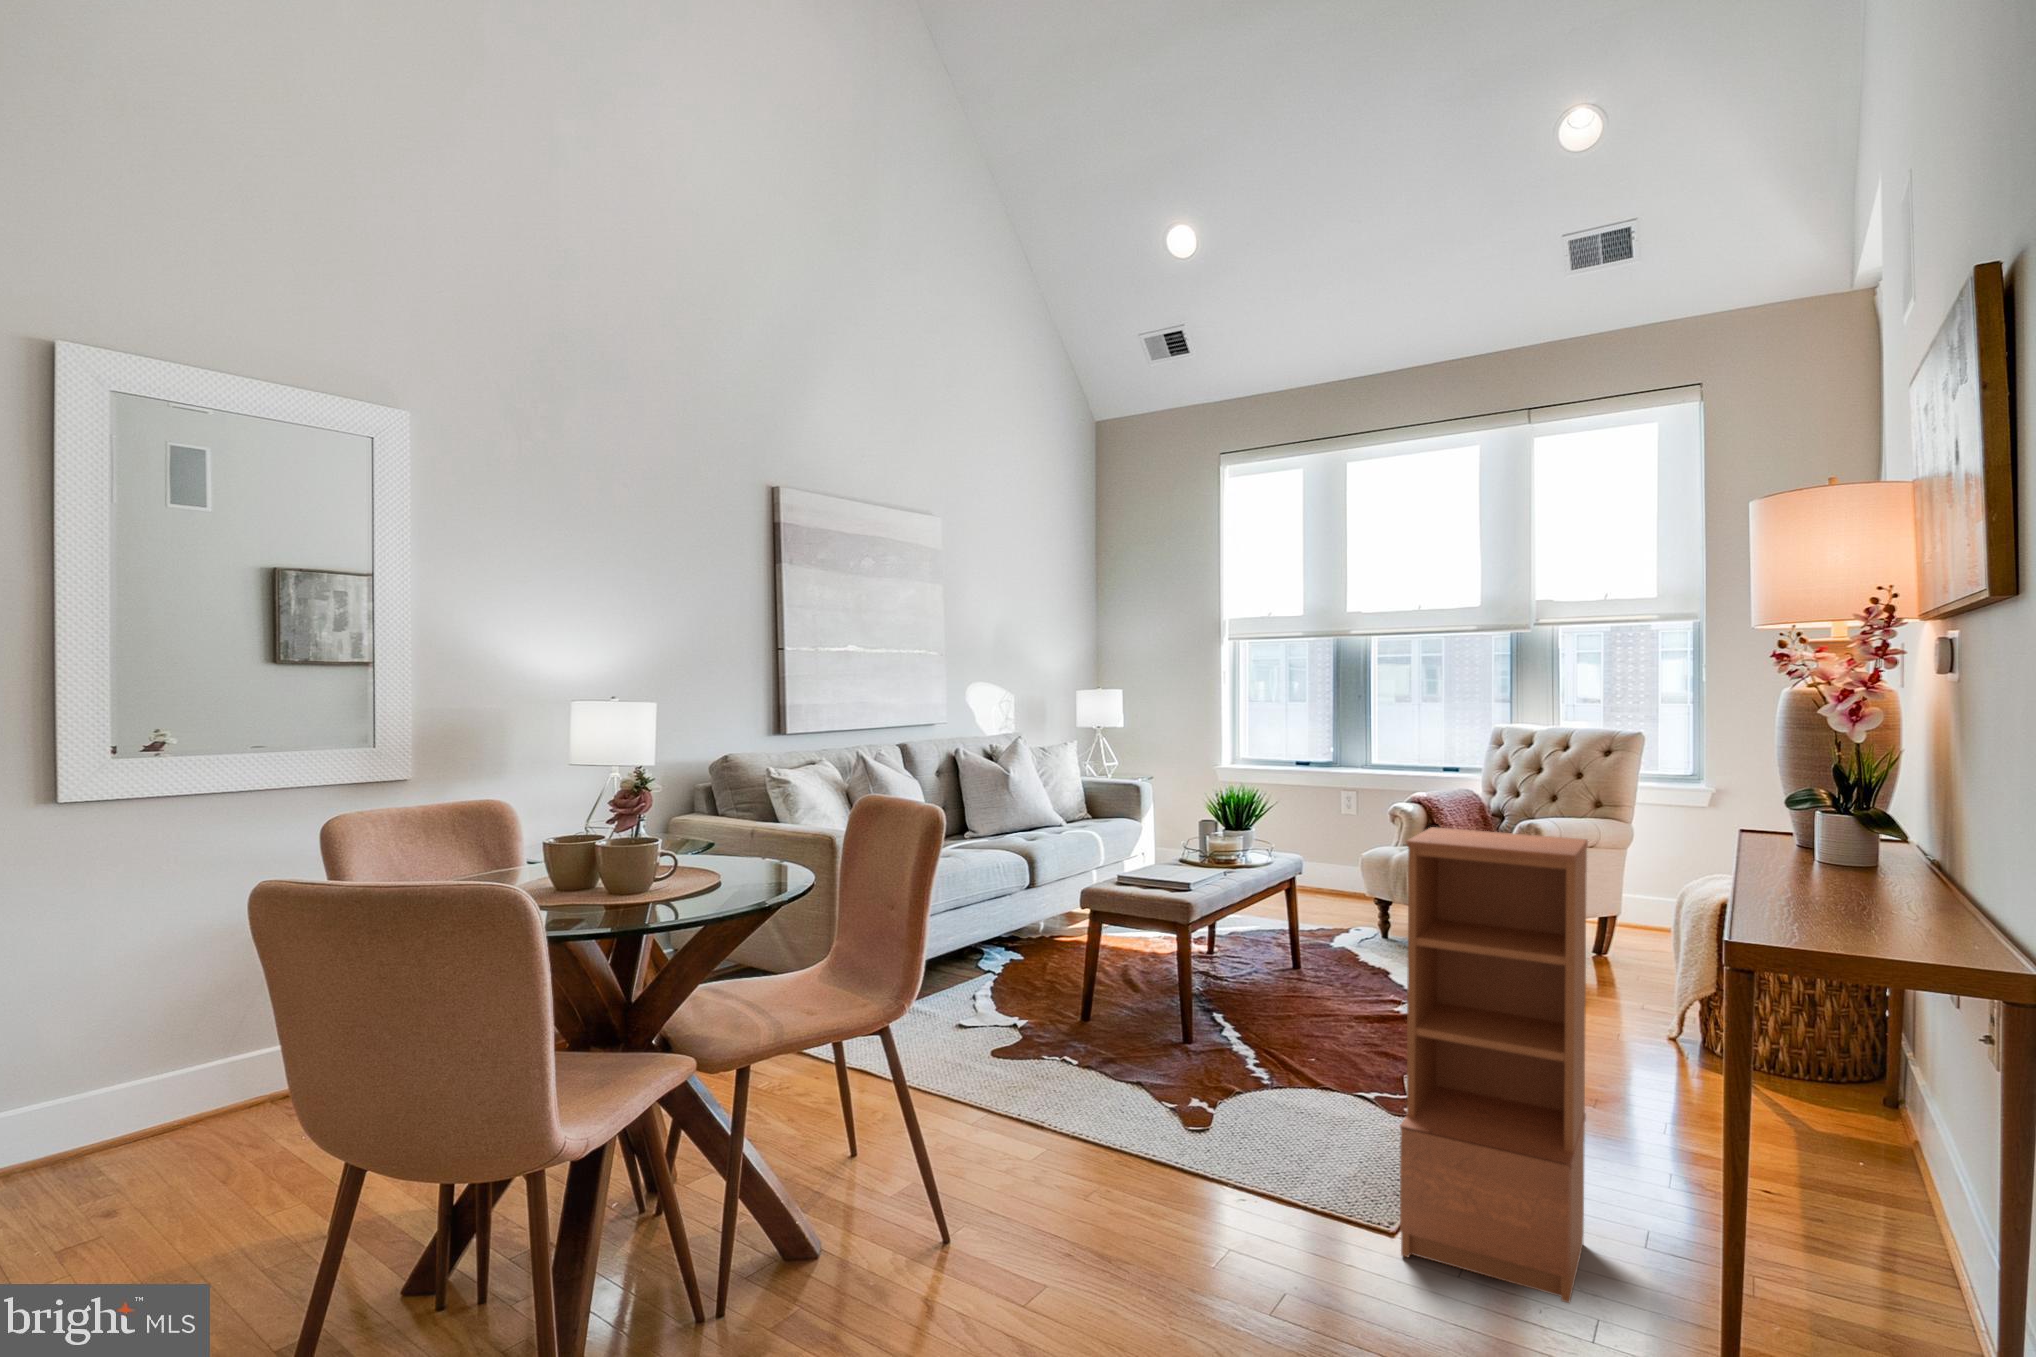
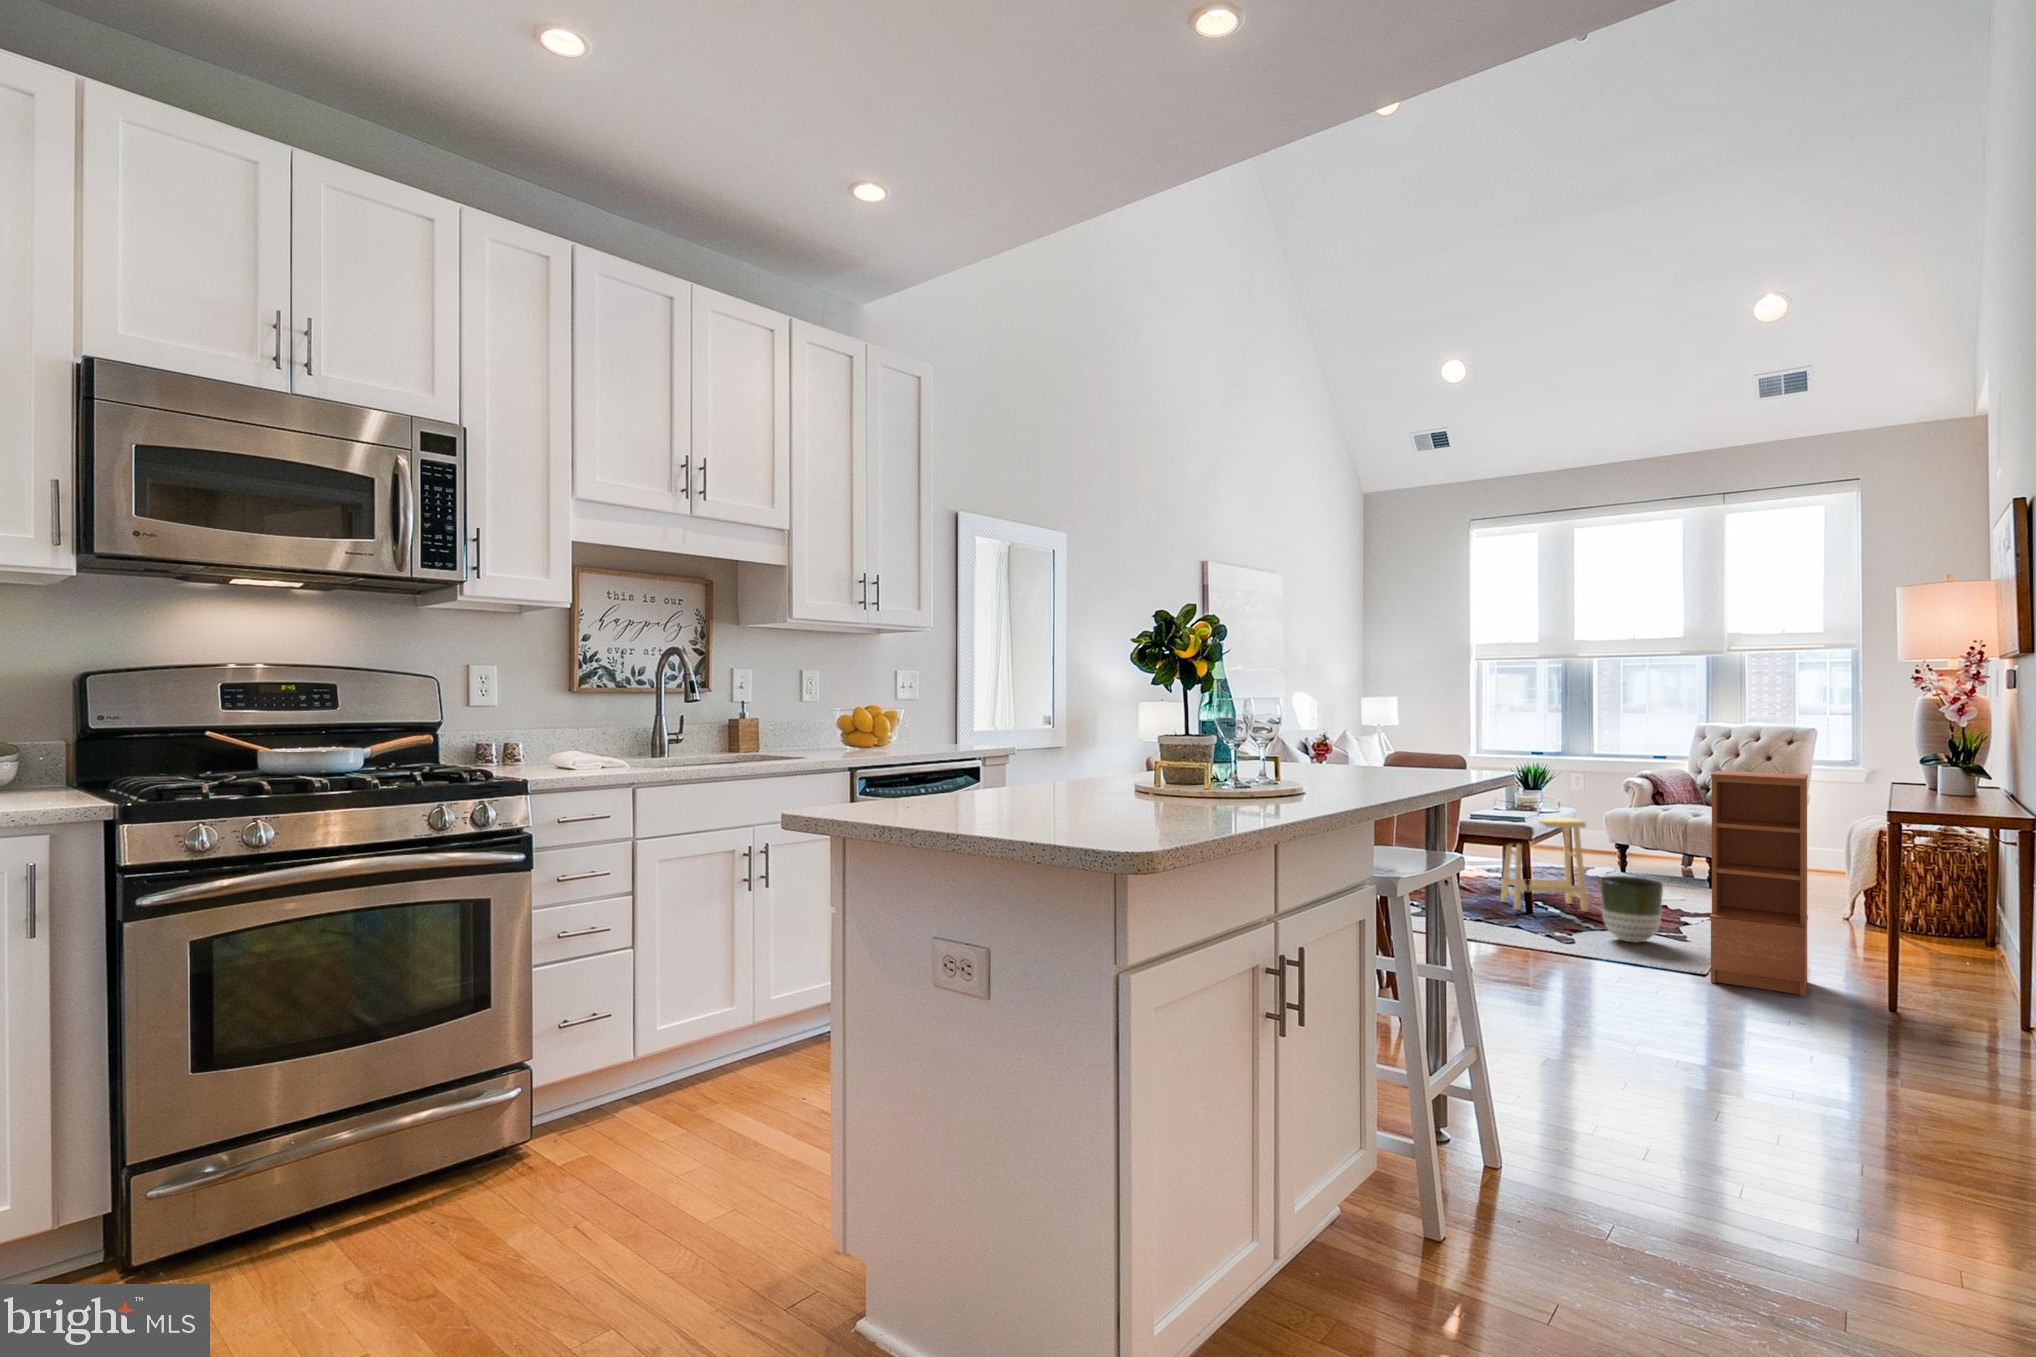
footstool: none [1164,876,1285,1034] -> present [1501,817,1588,912]
planter: none [1265,996,1364,1120] -> present [1600,876,1663,943]

